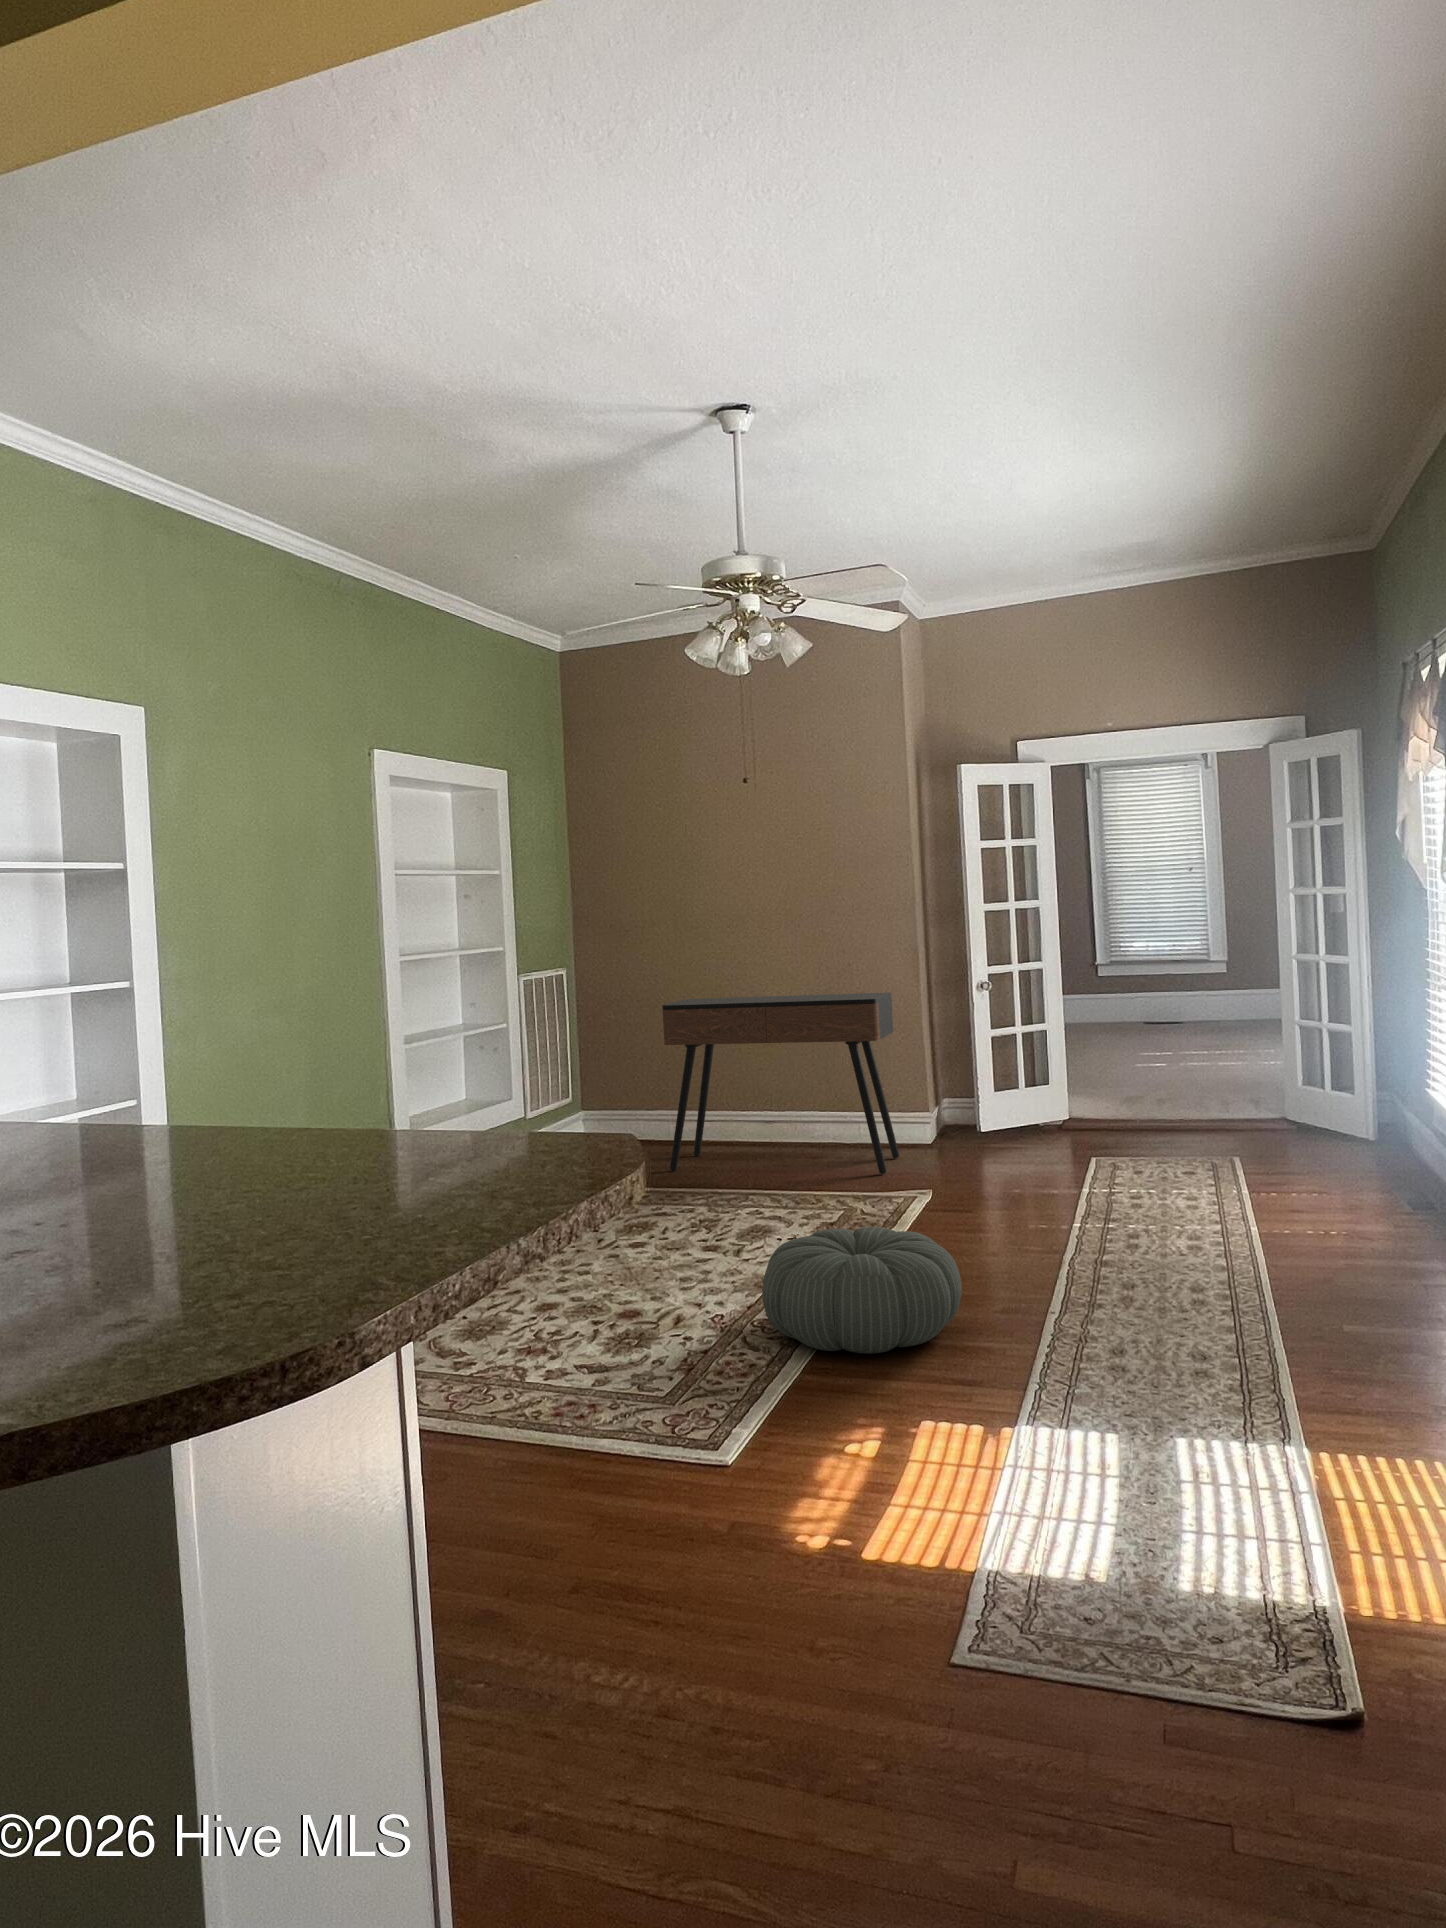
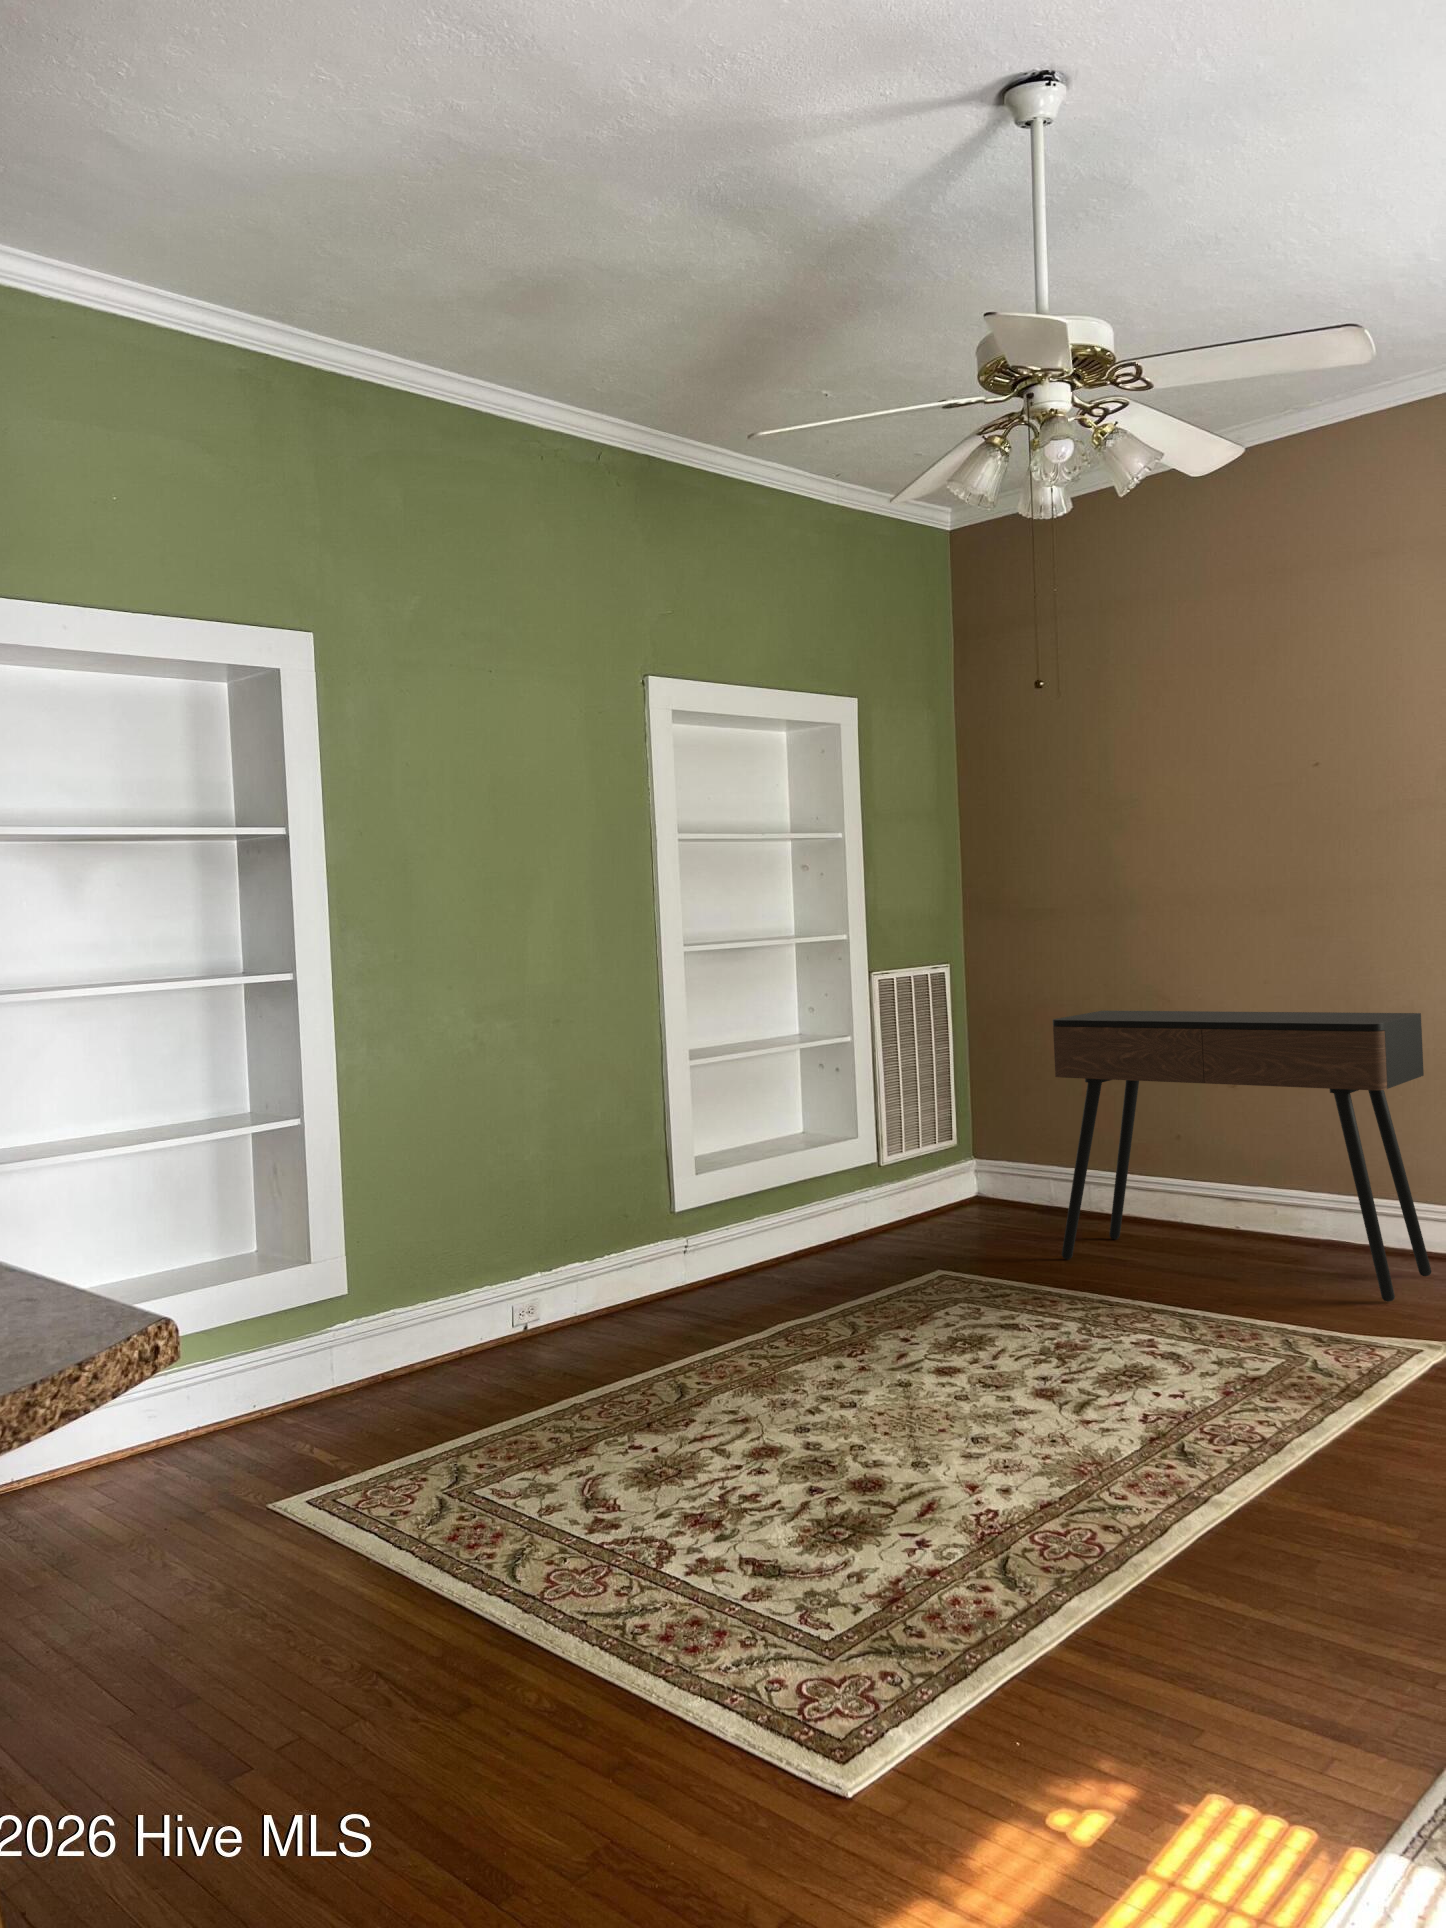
pouf: present [762,1227,962,1354] -> none [1033,1405,1380,1634]

